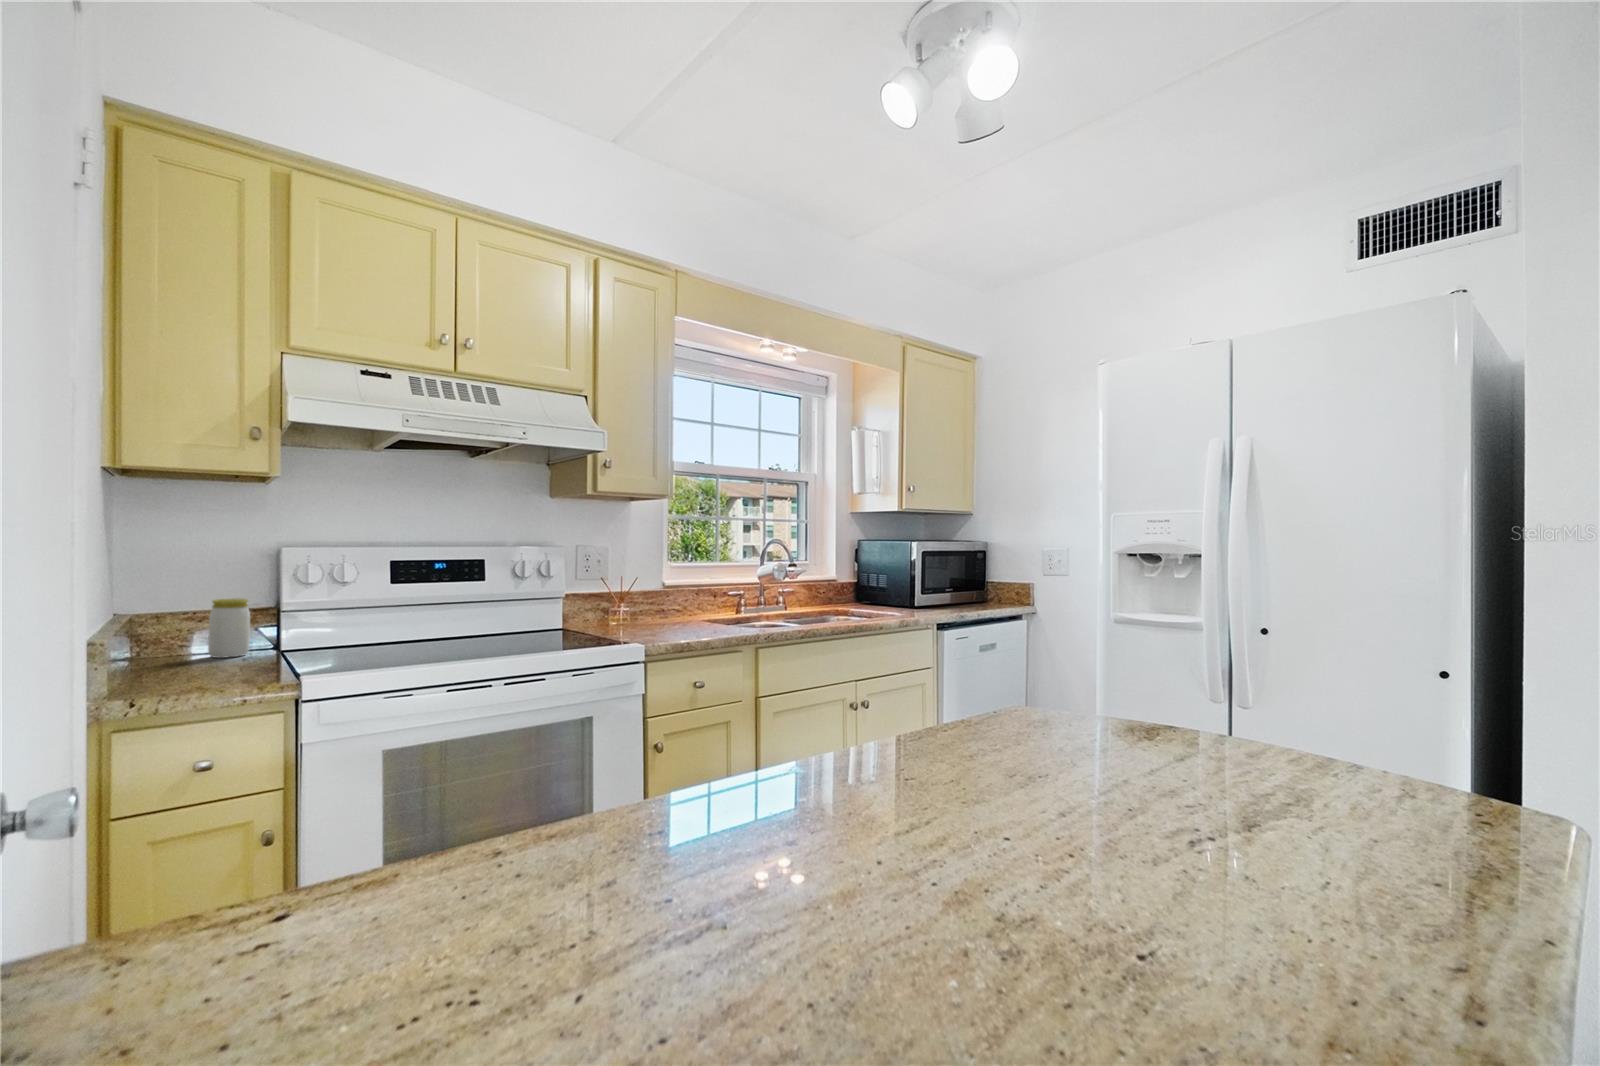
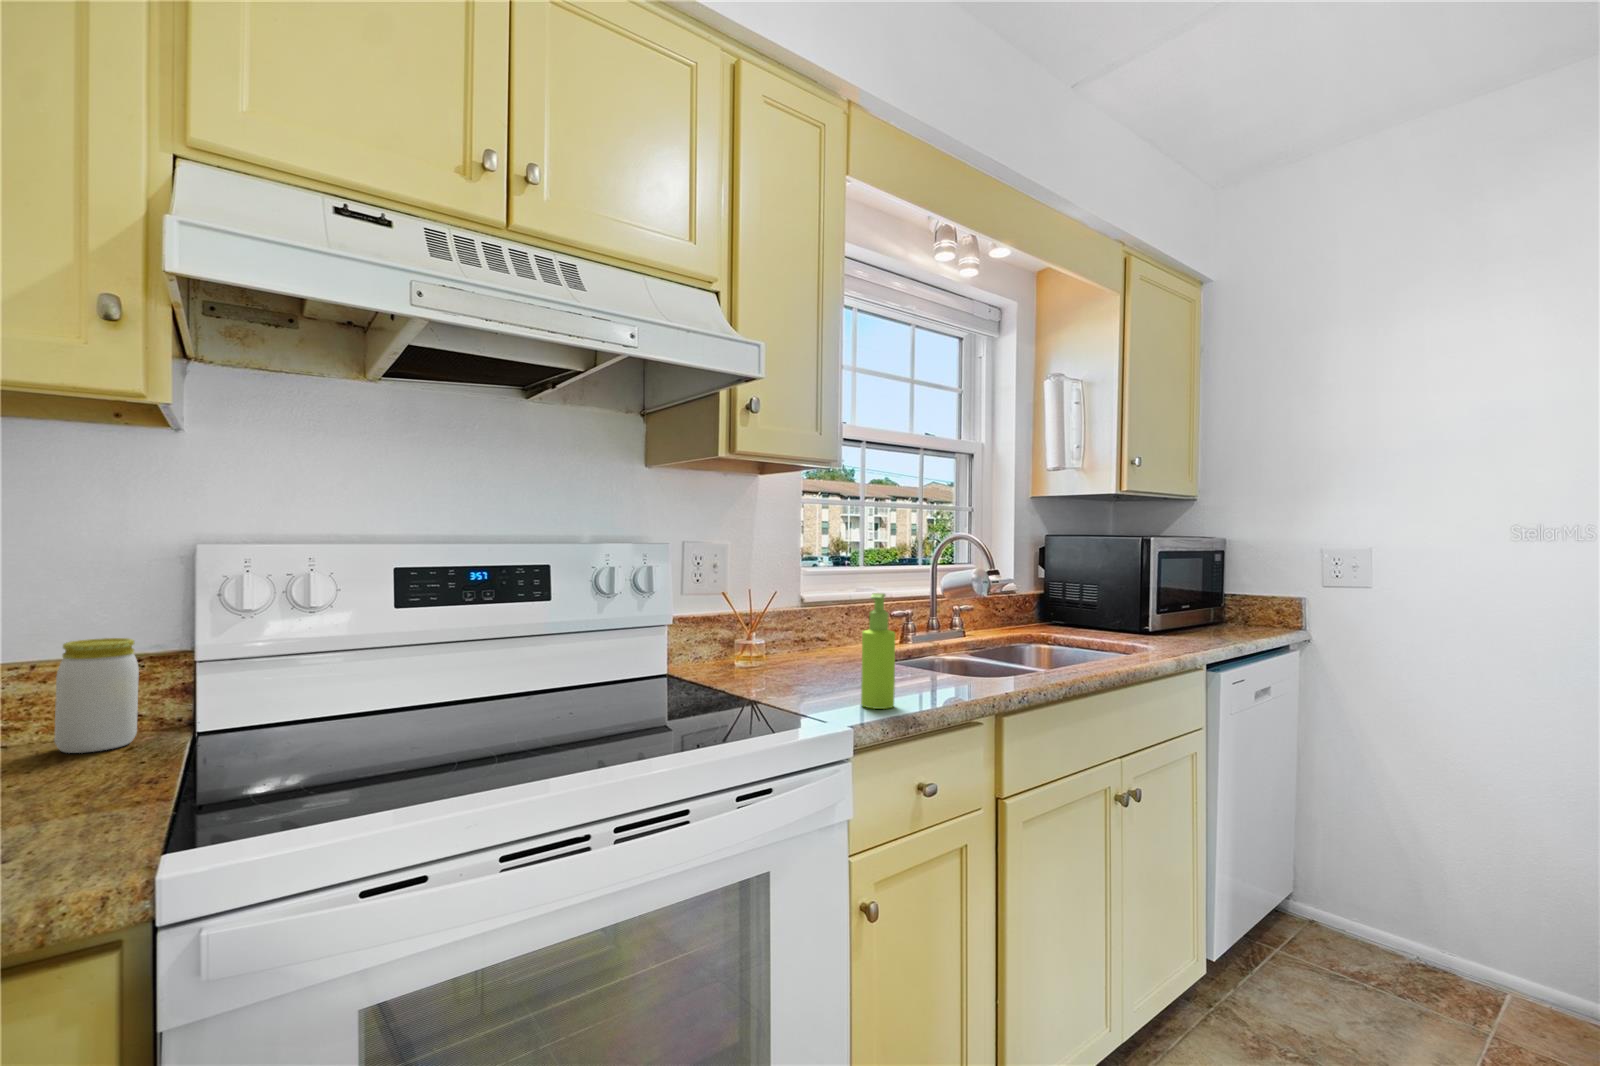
soap dispenser: none [664,576,684,642] -> present [861,593,895,709]

